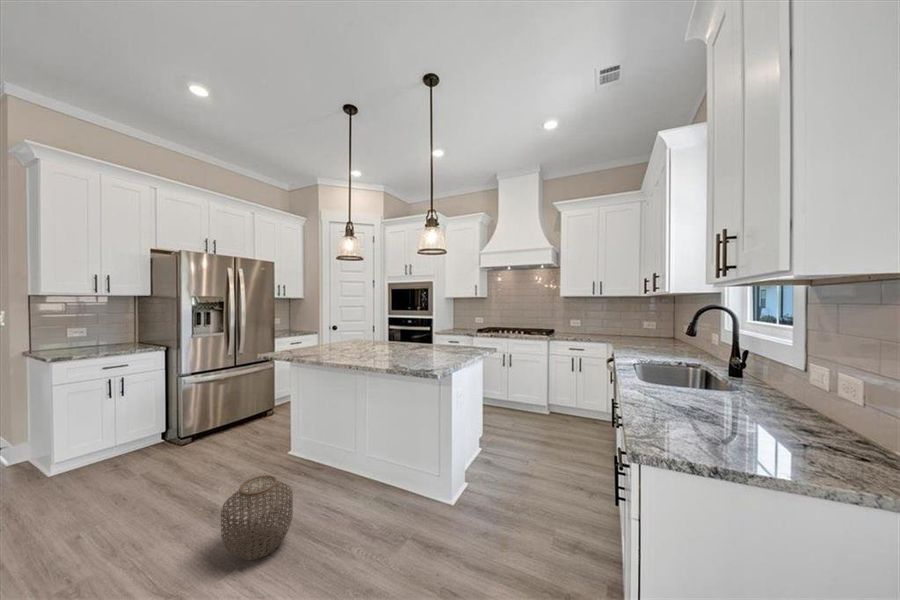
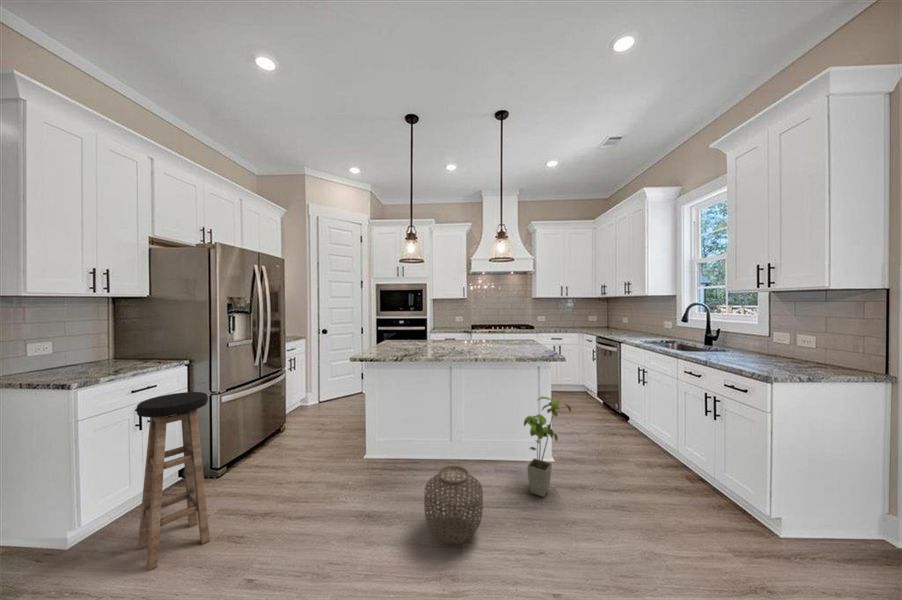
bar stool: none [61,372,127,505] -> present [136,392,210,571]
house plant: none [368,417,427,539] -> present [524,397,571,497]

